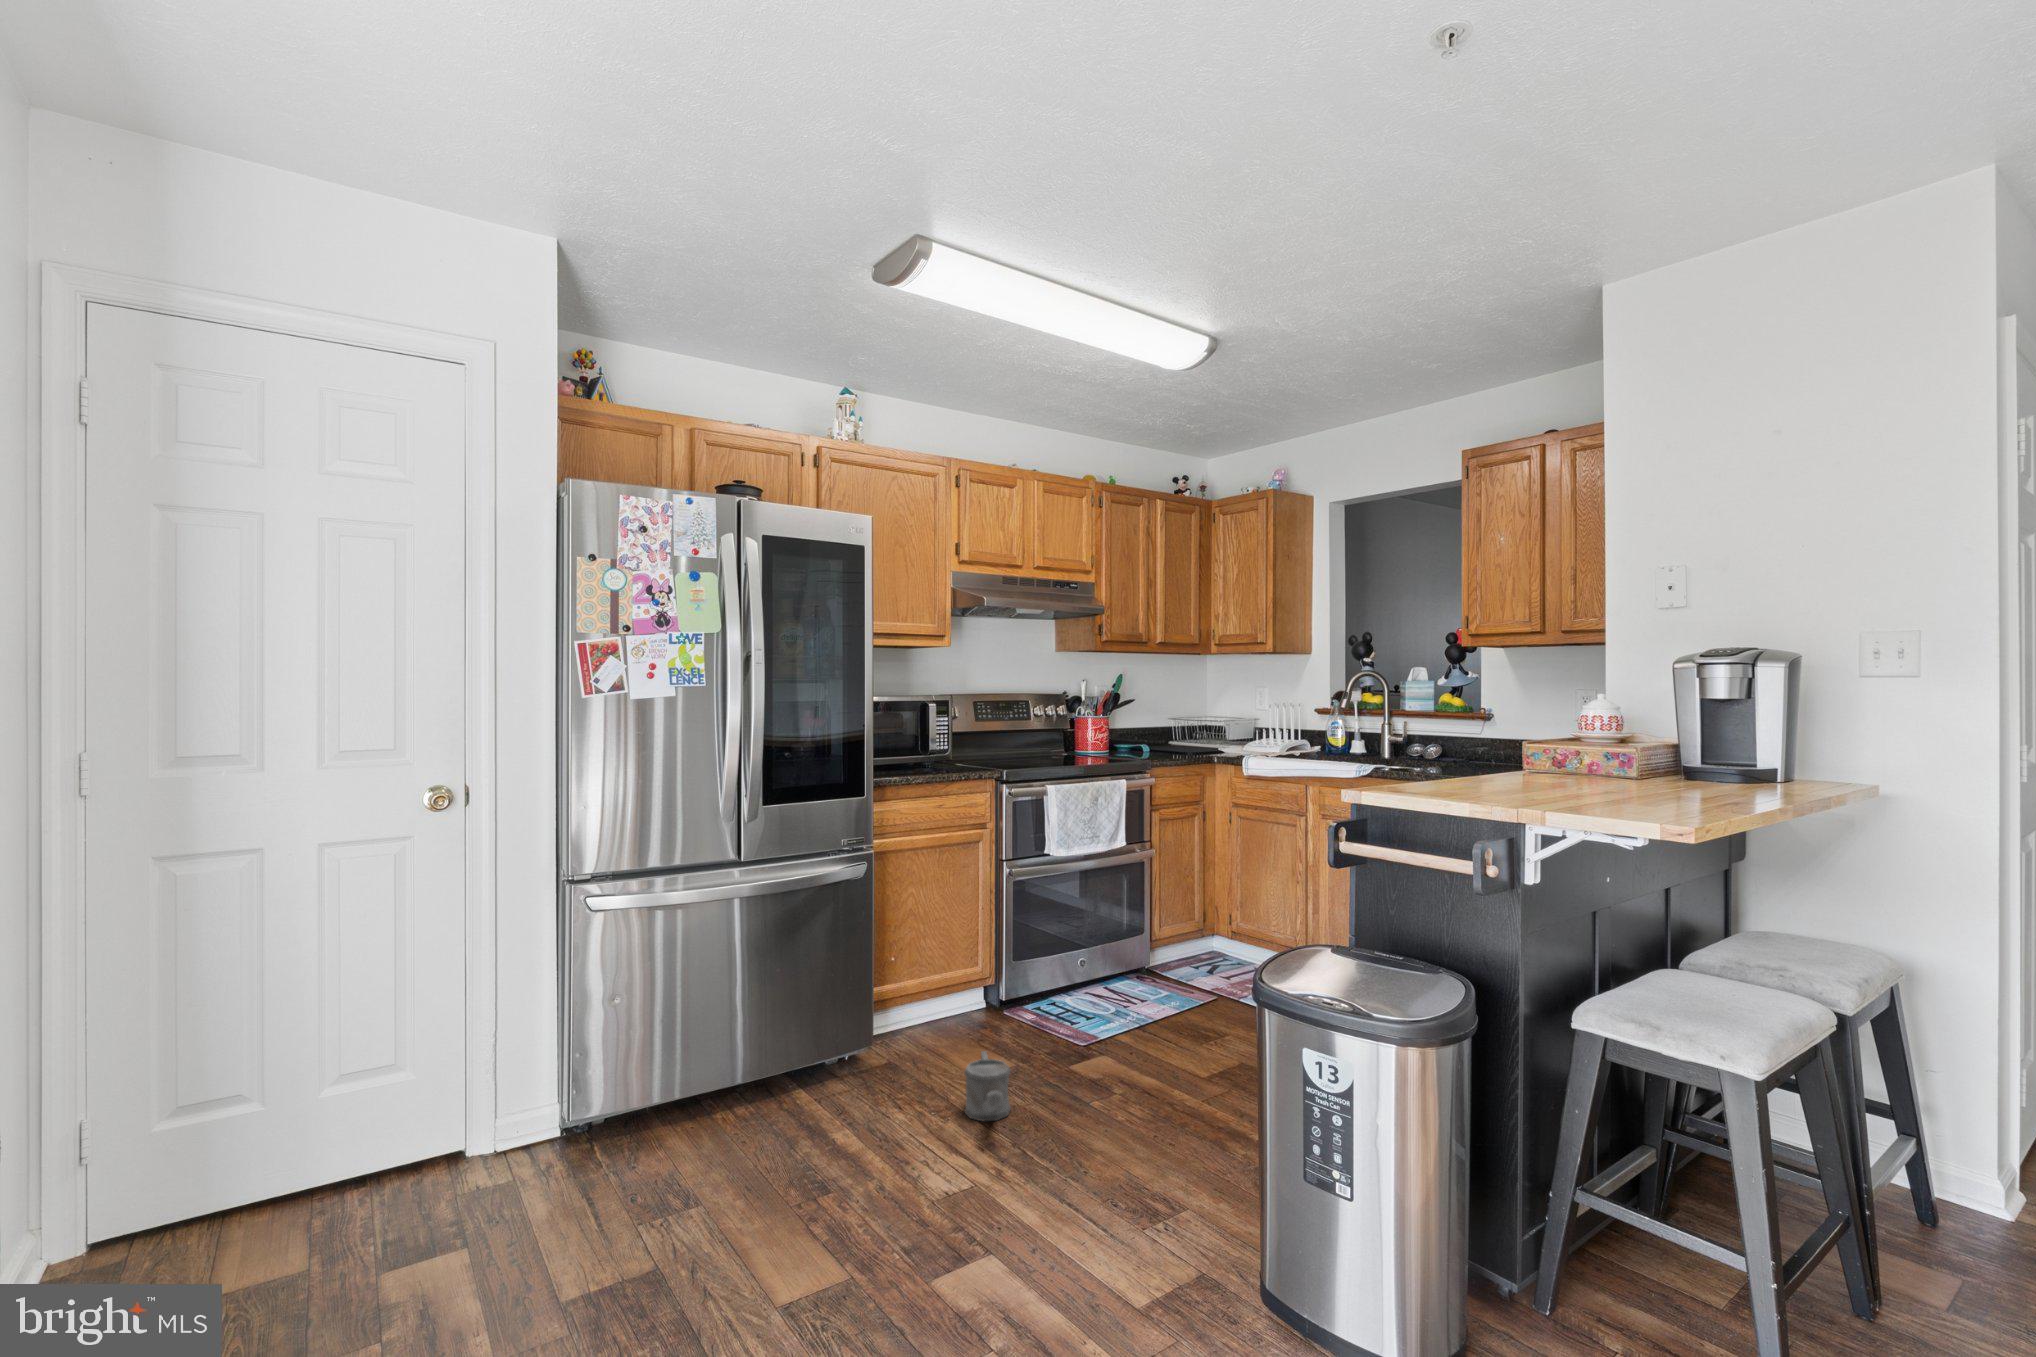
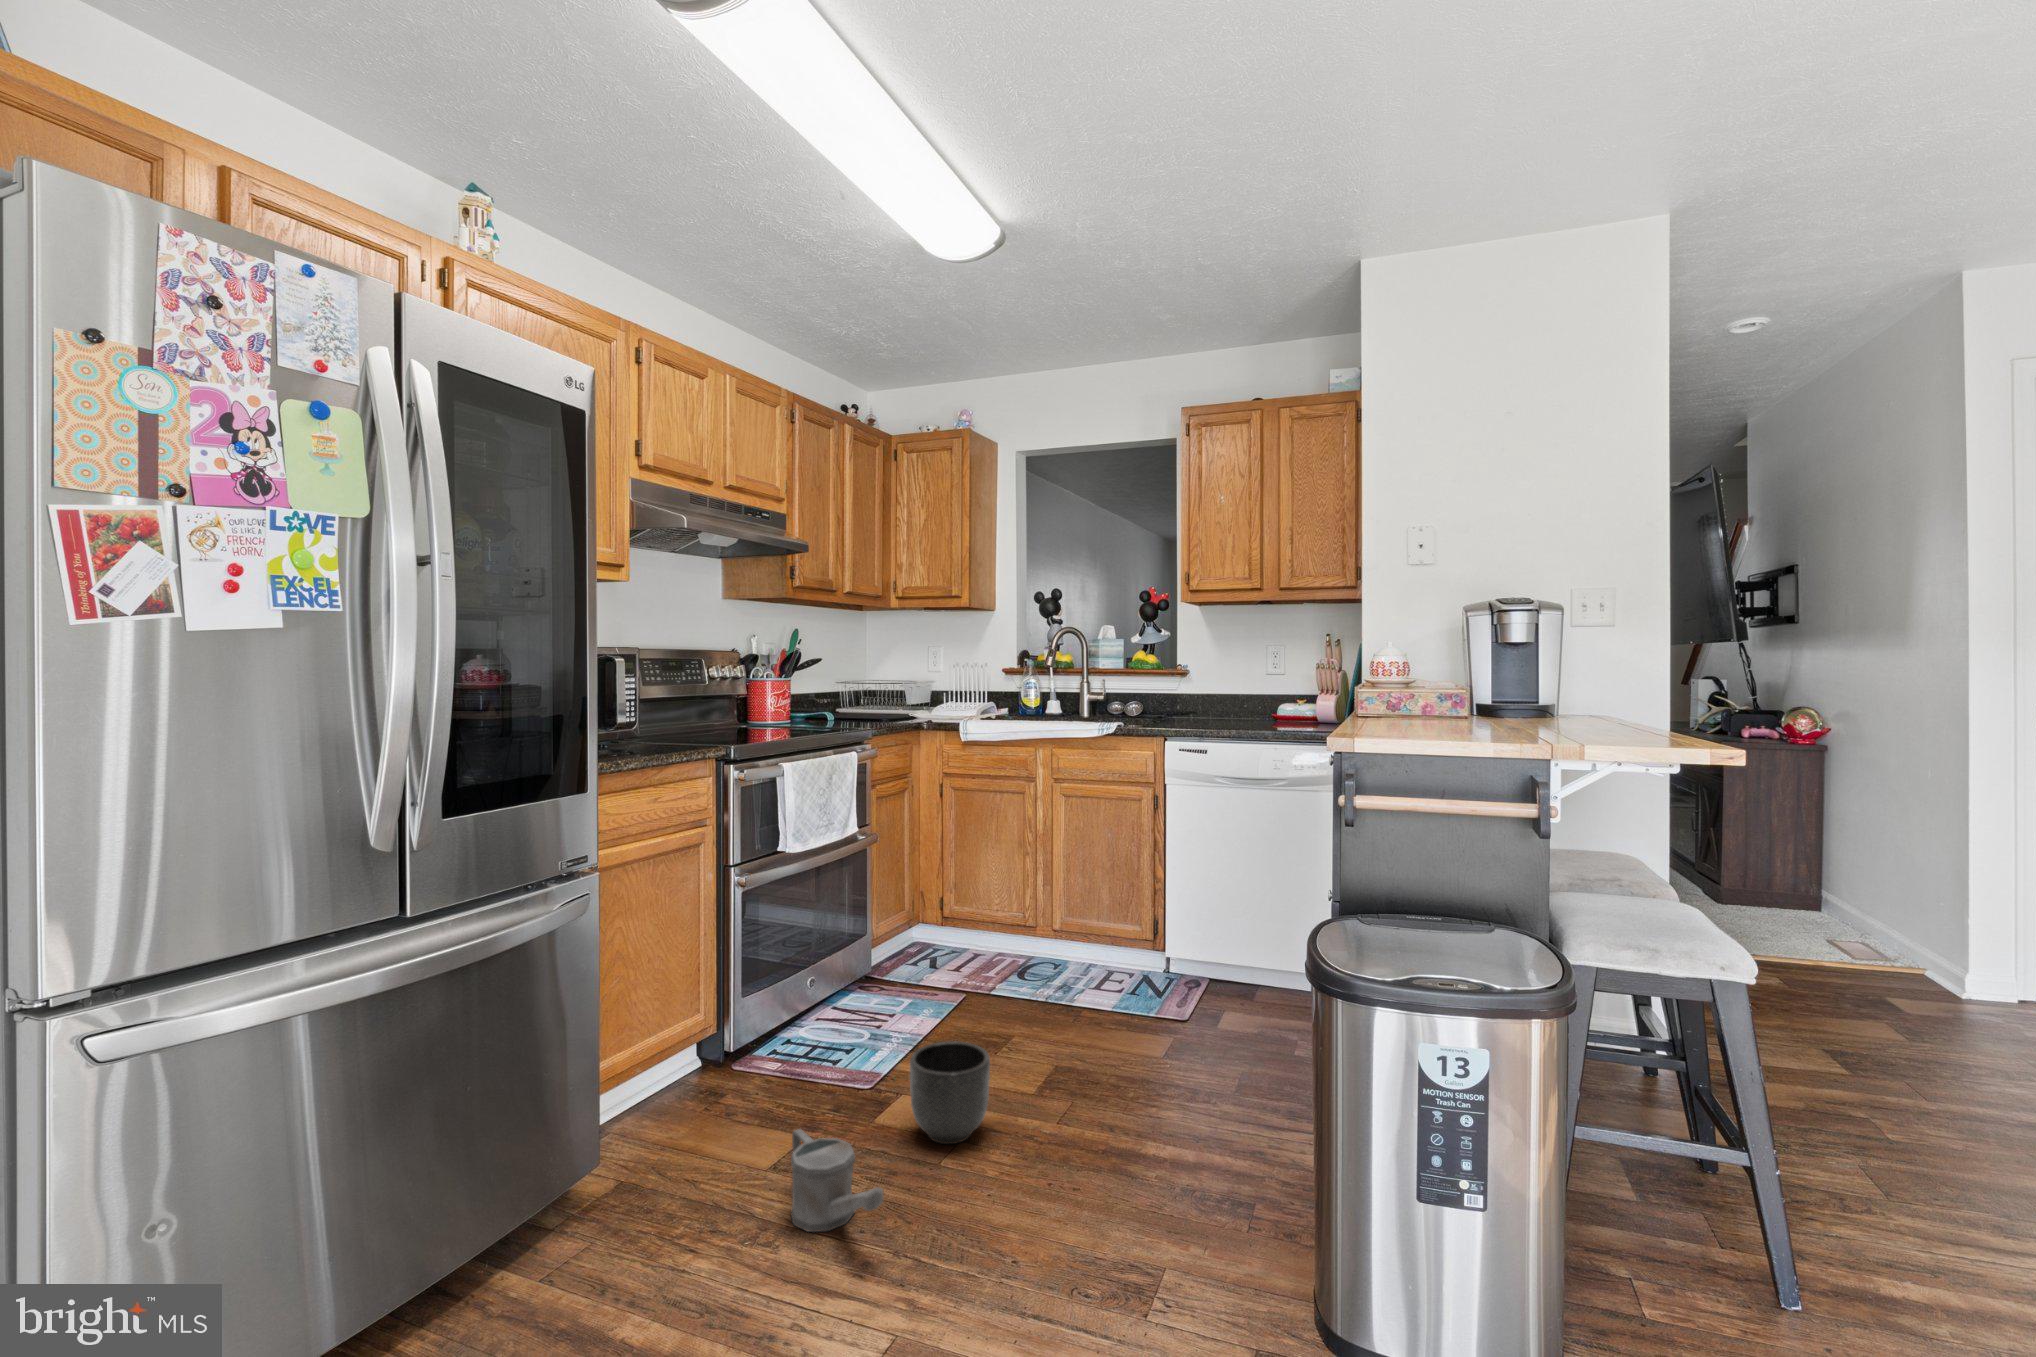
planter: none [1081,1015,1145,1095] -> present [910,1041,990,1144]

